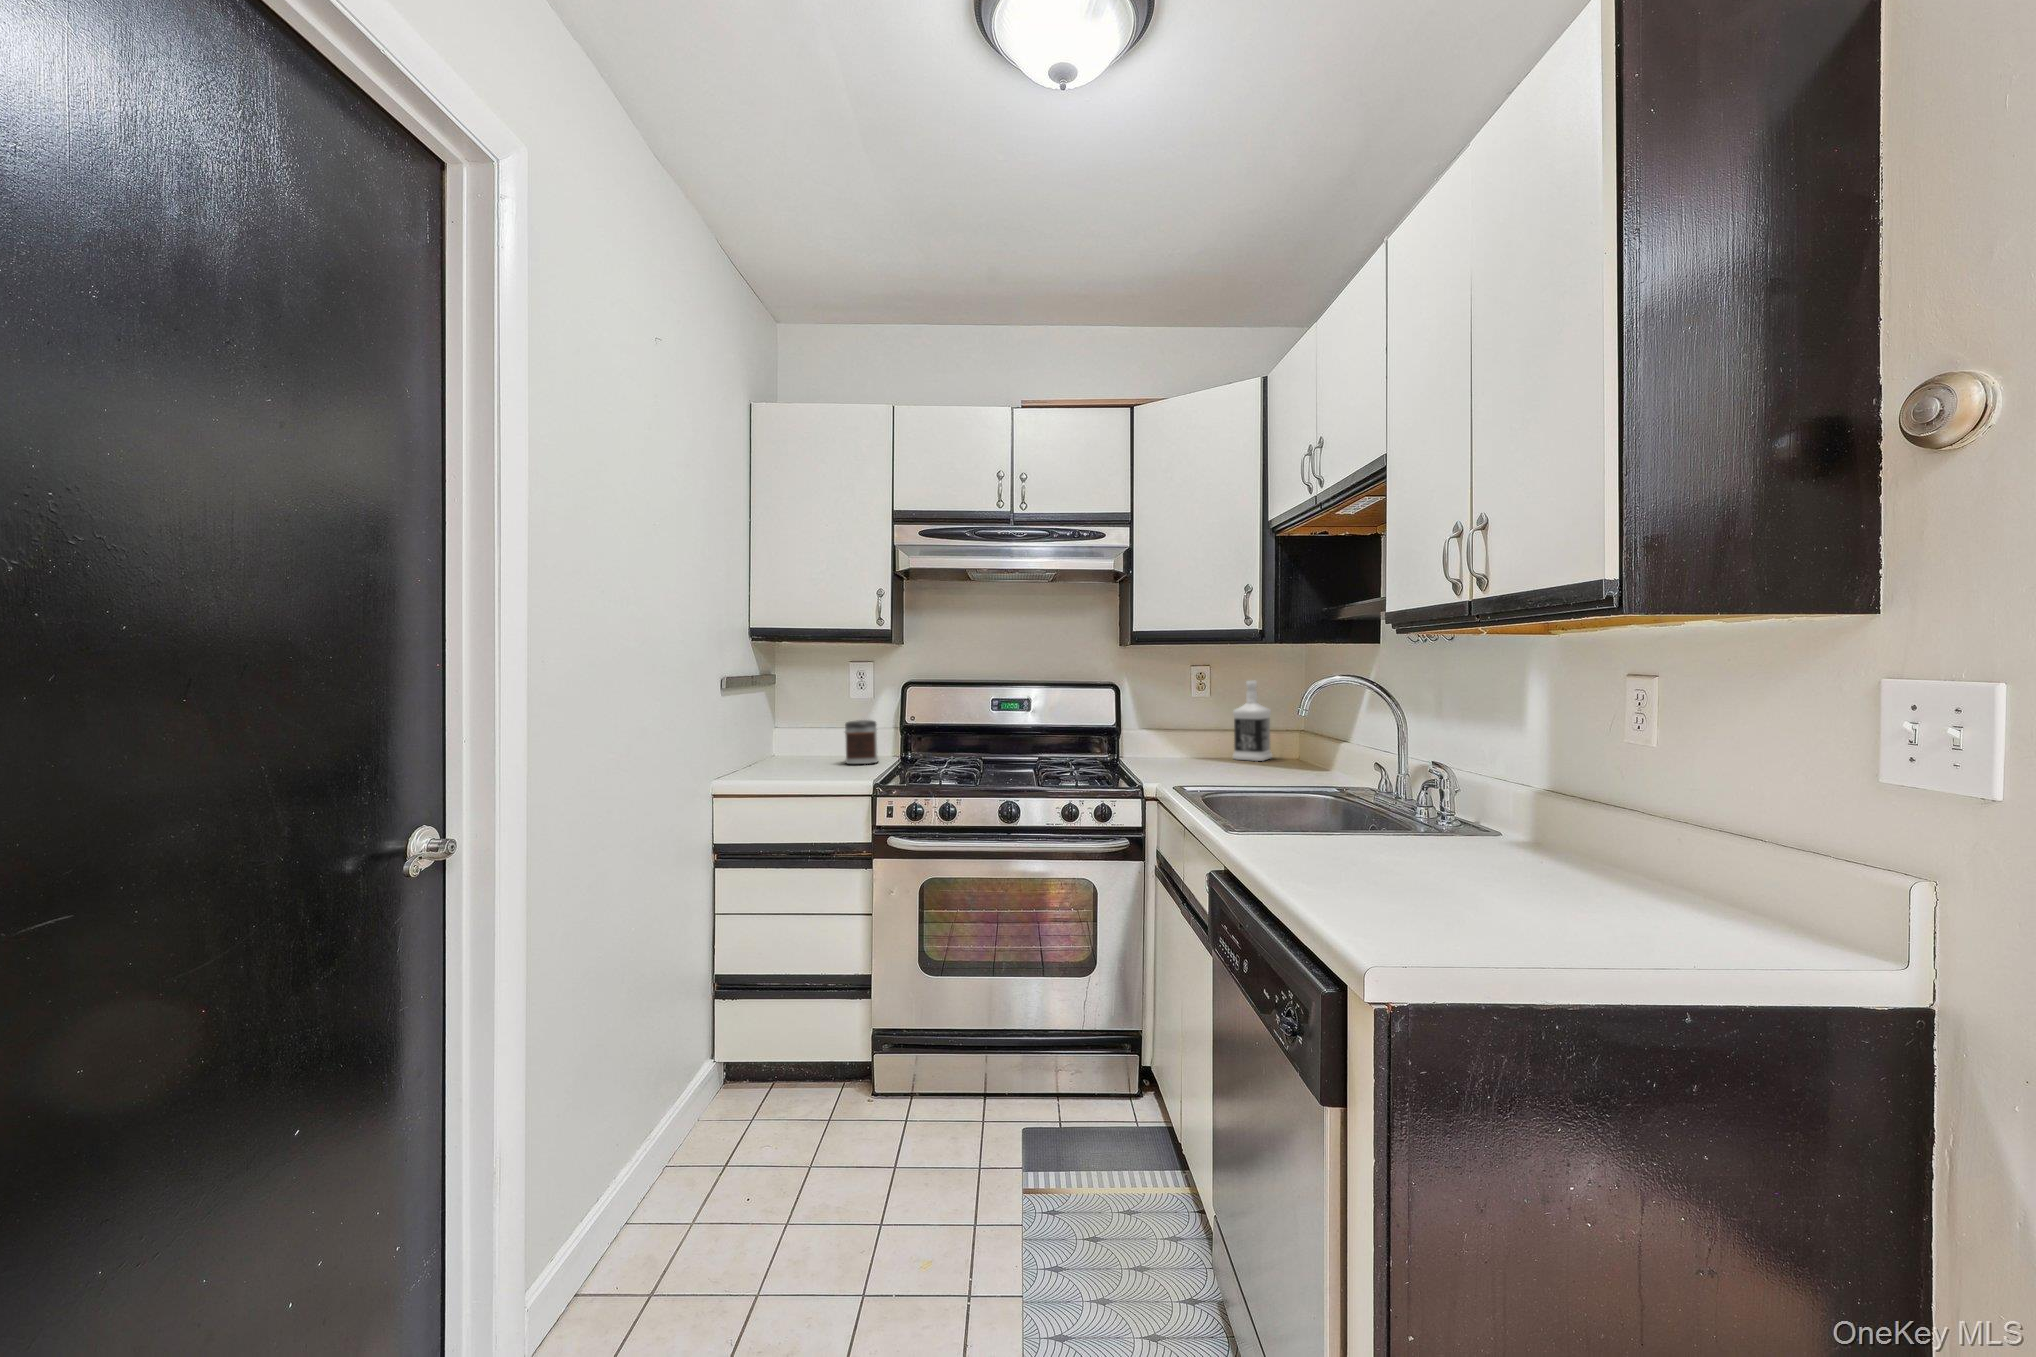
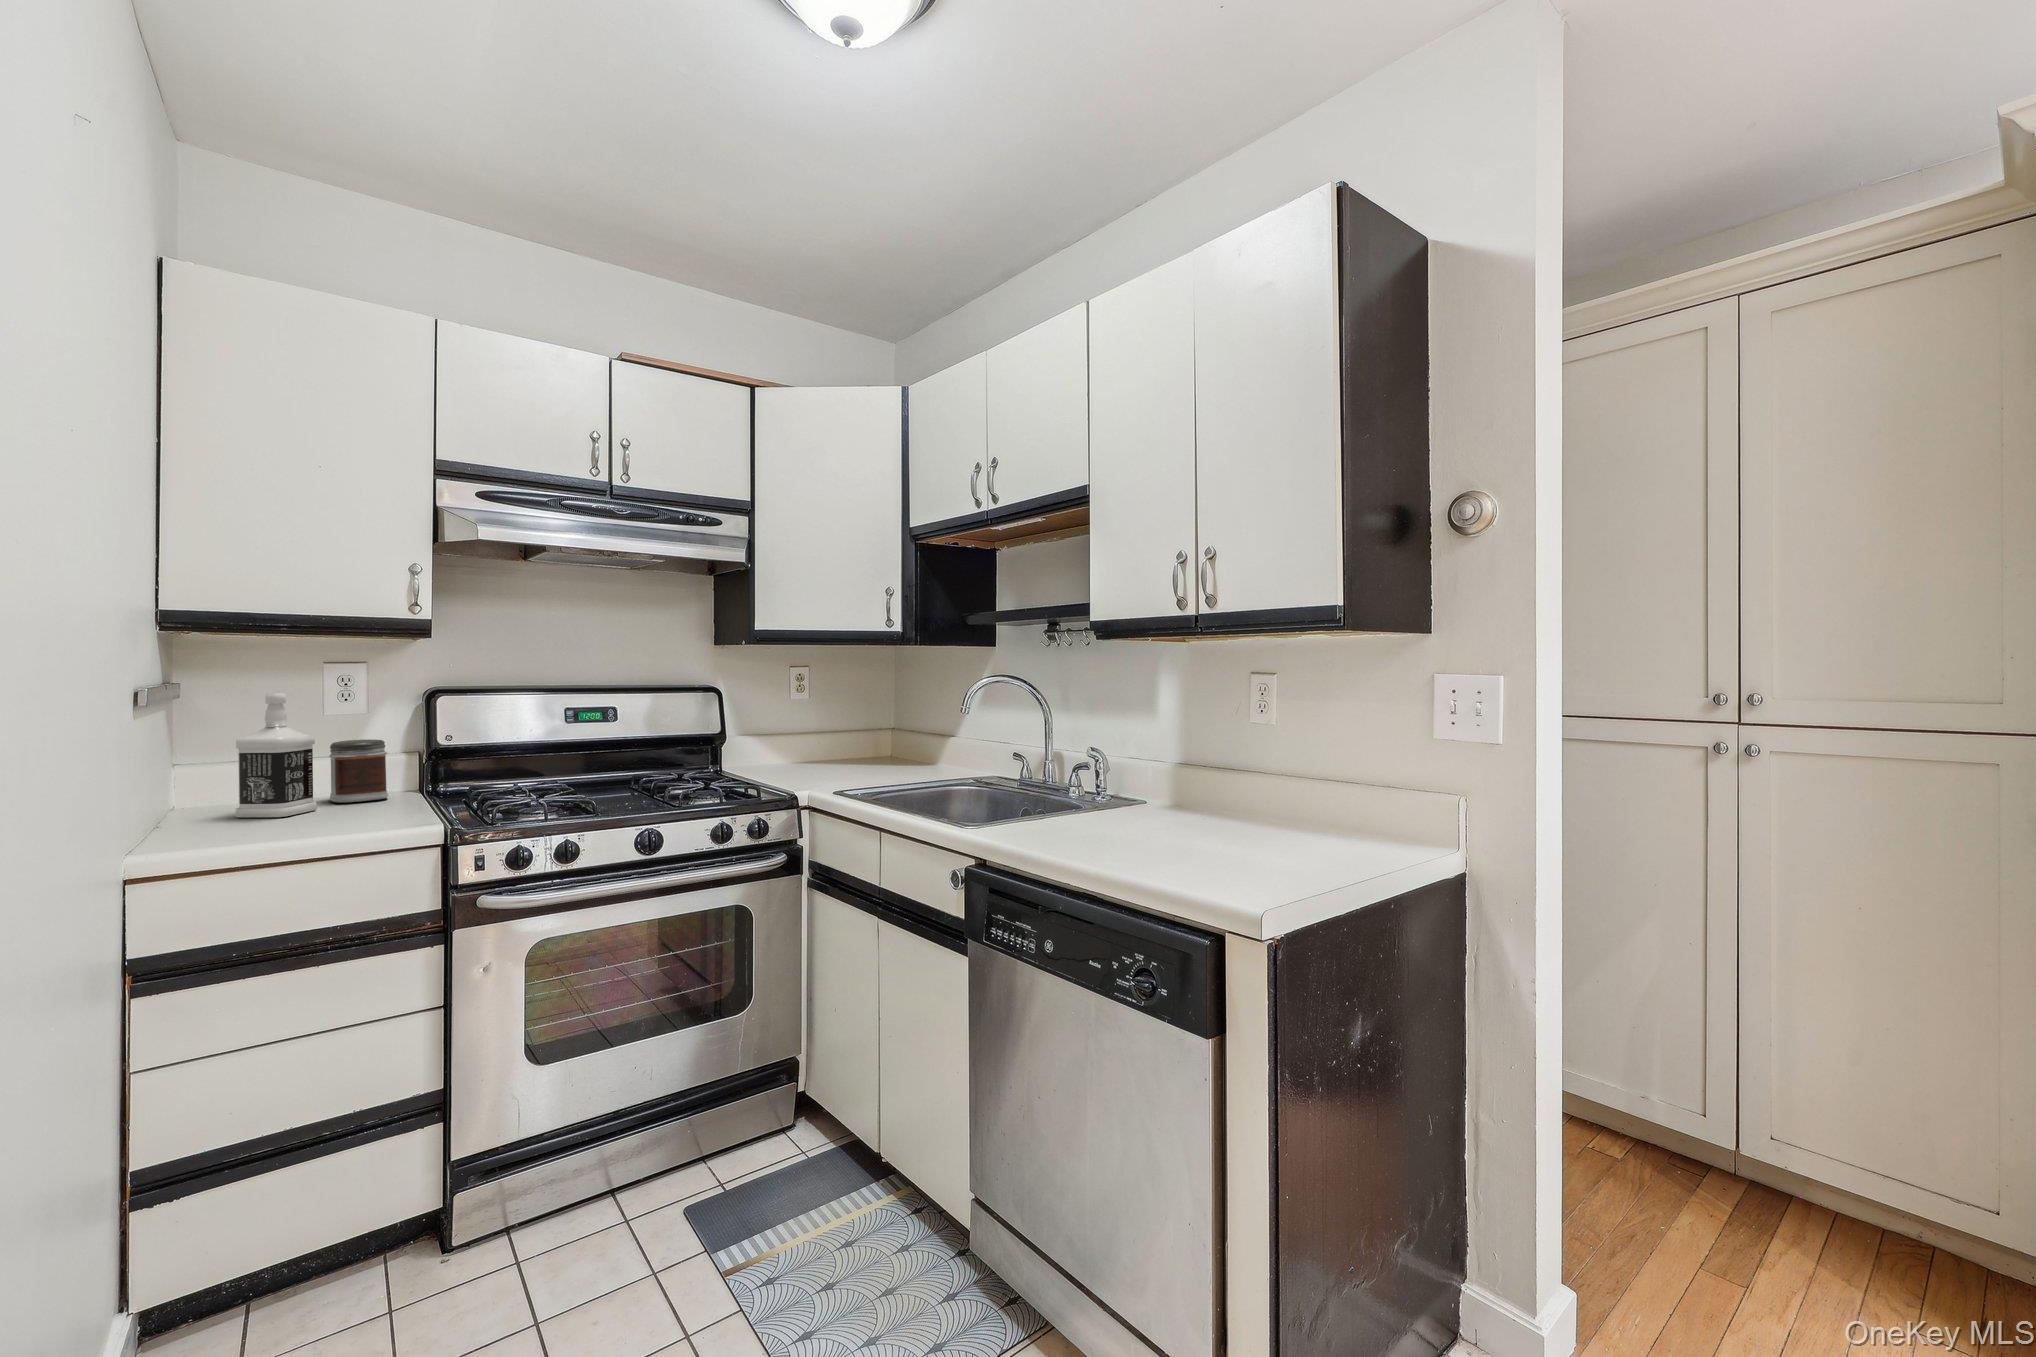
bottle: present [1233,681,1272,761] -> present [235,693,317,817]

